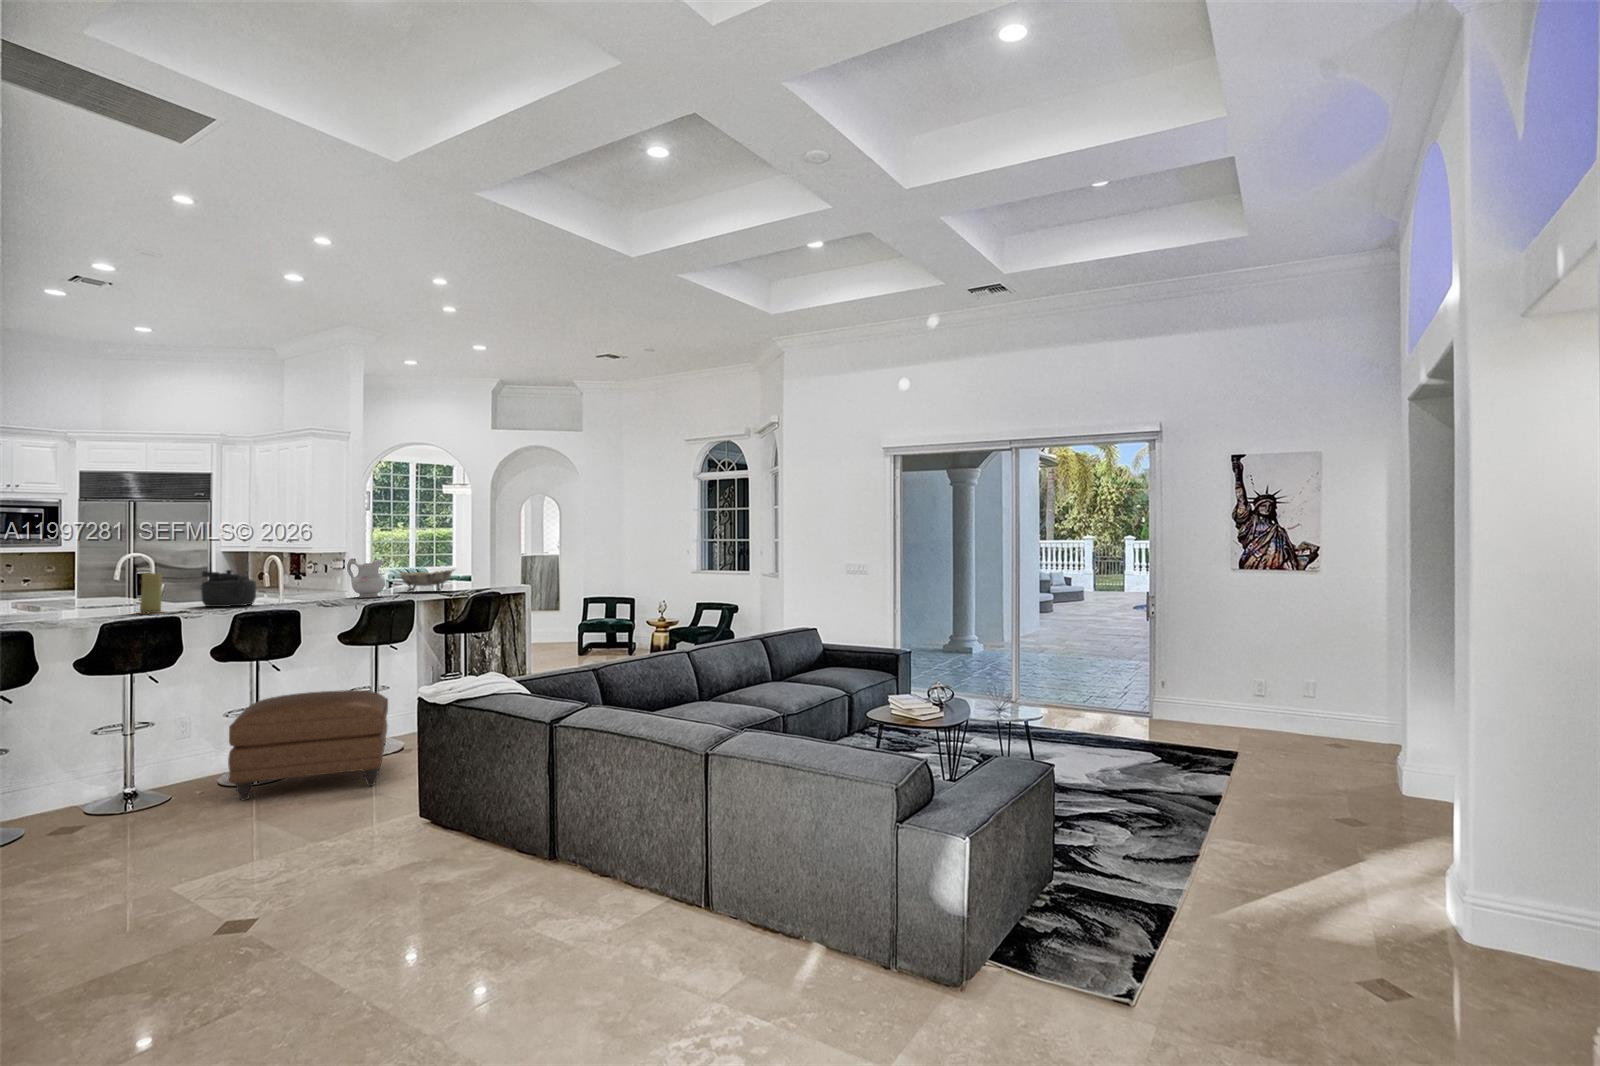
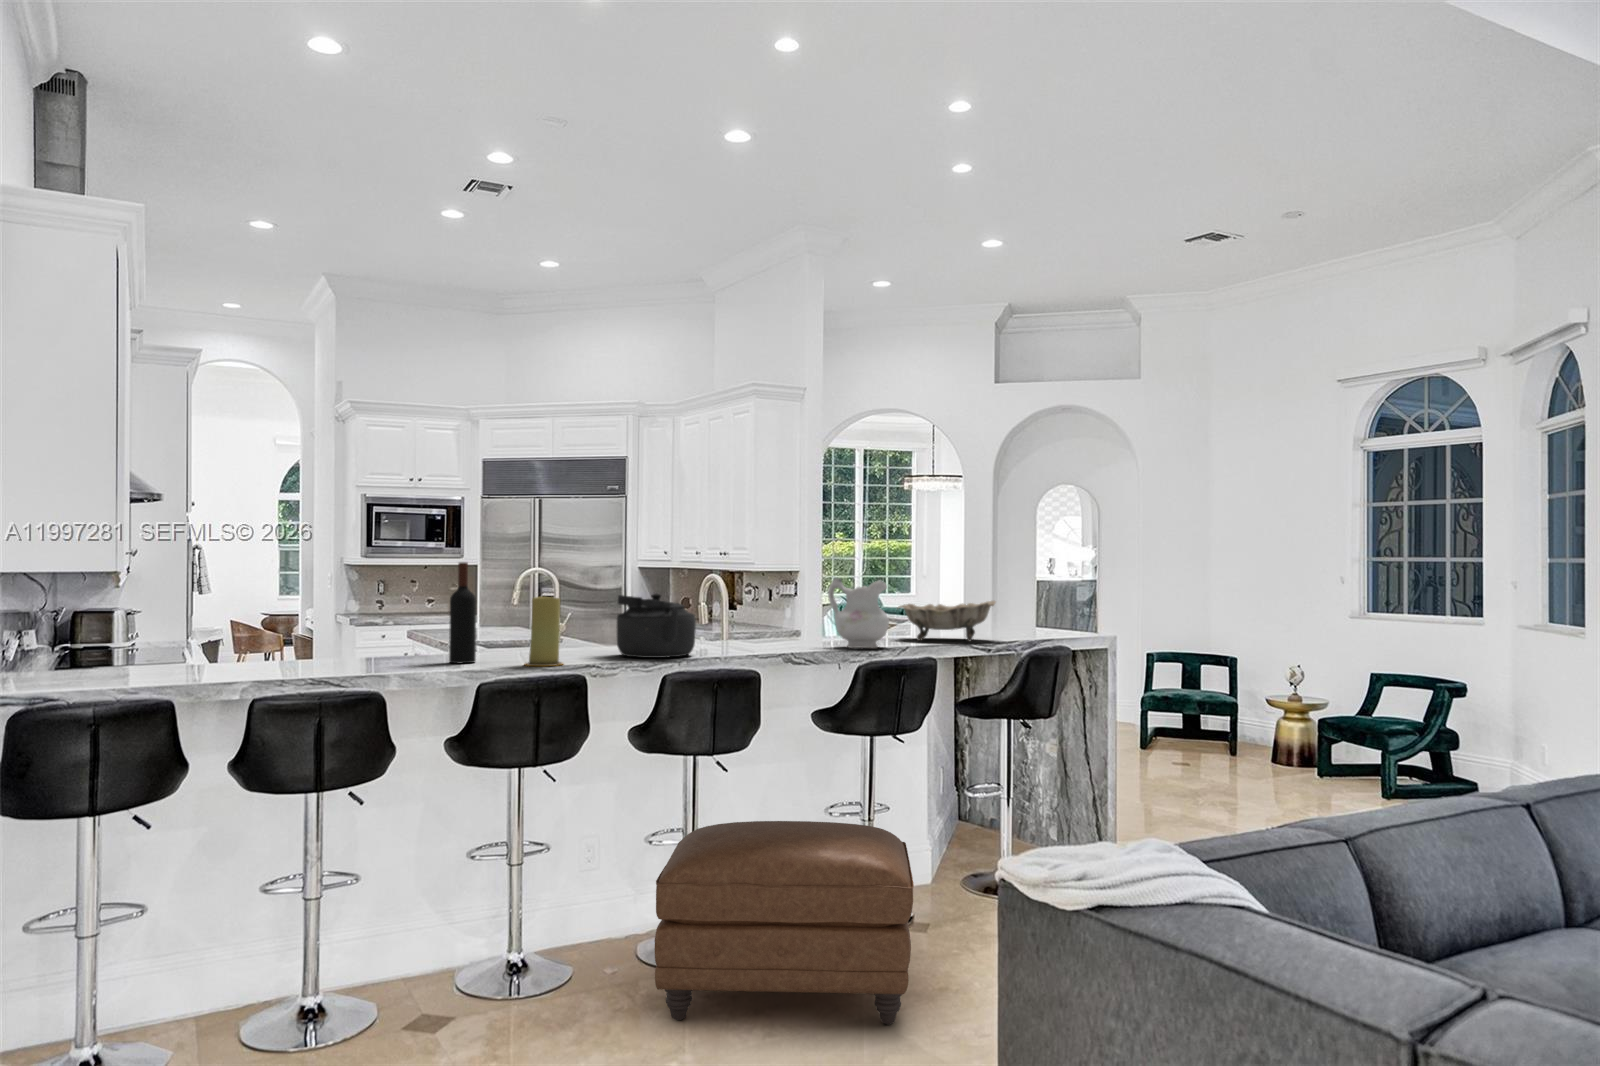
wine bottle: none [80,554,100,614] -> present [449,562,476,663]

